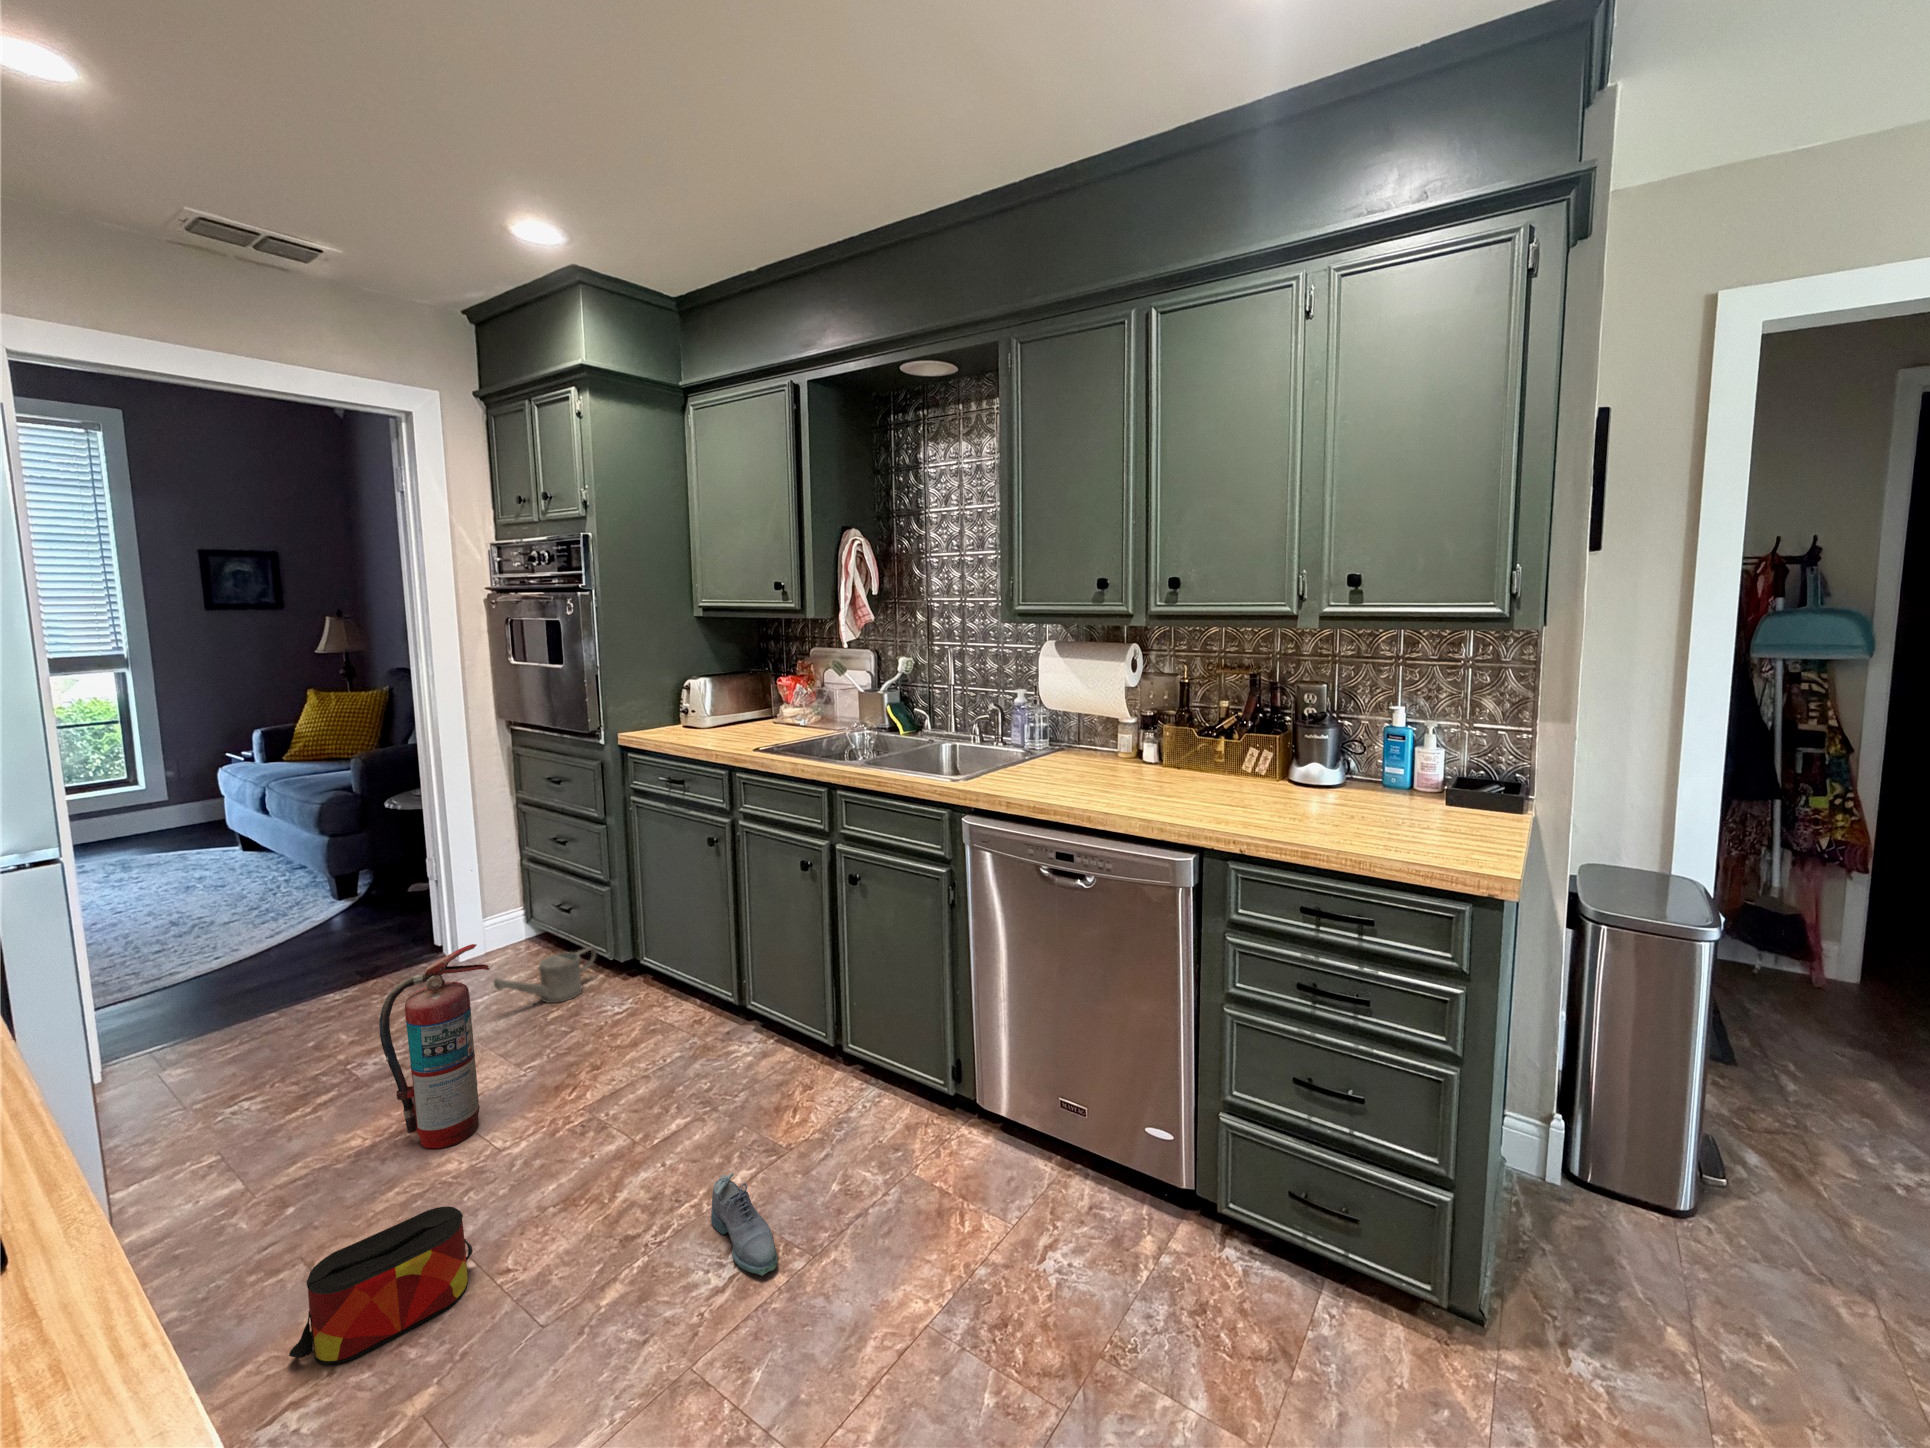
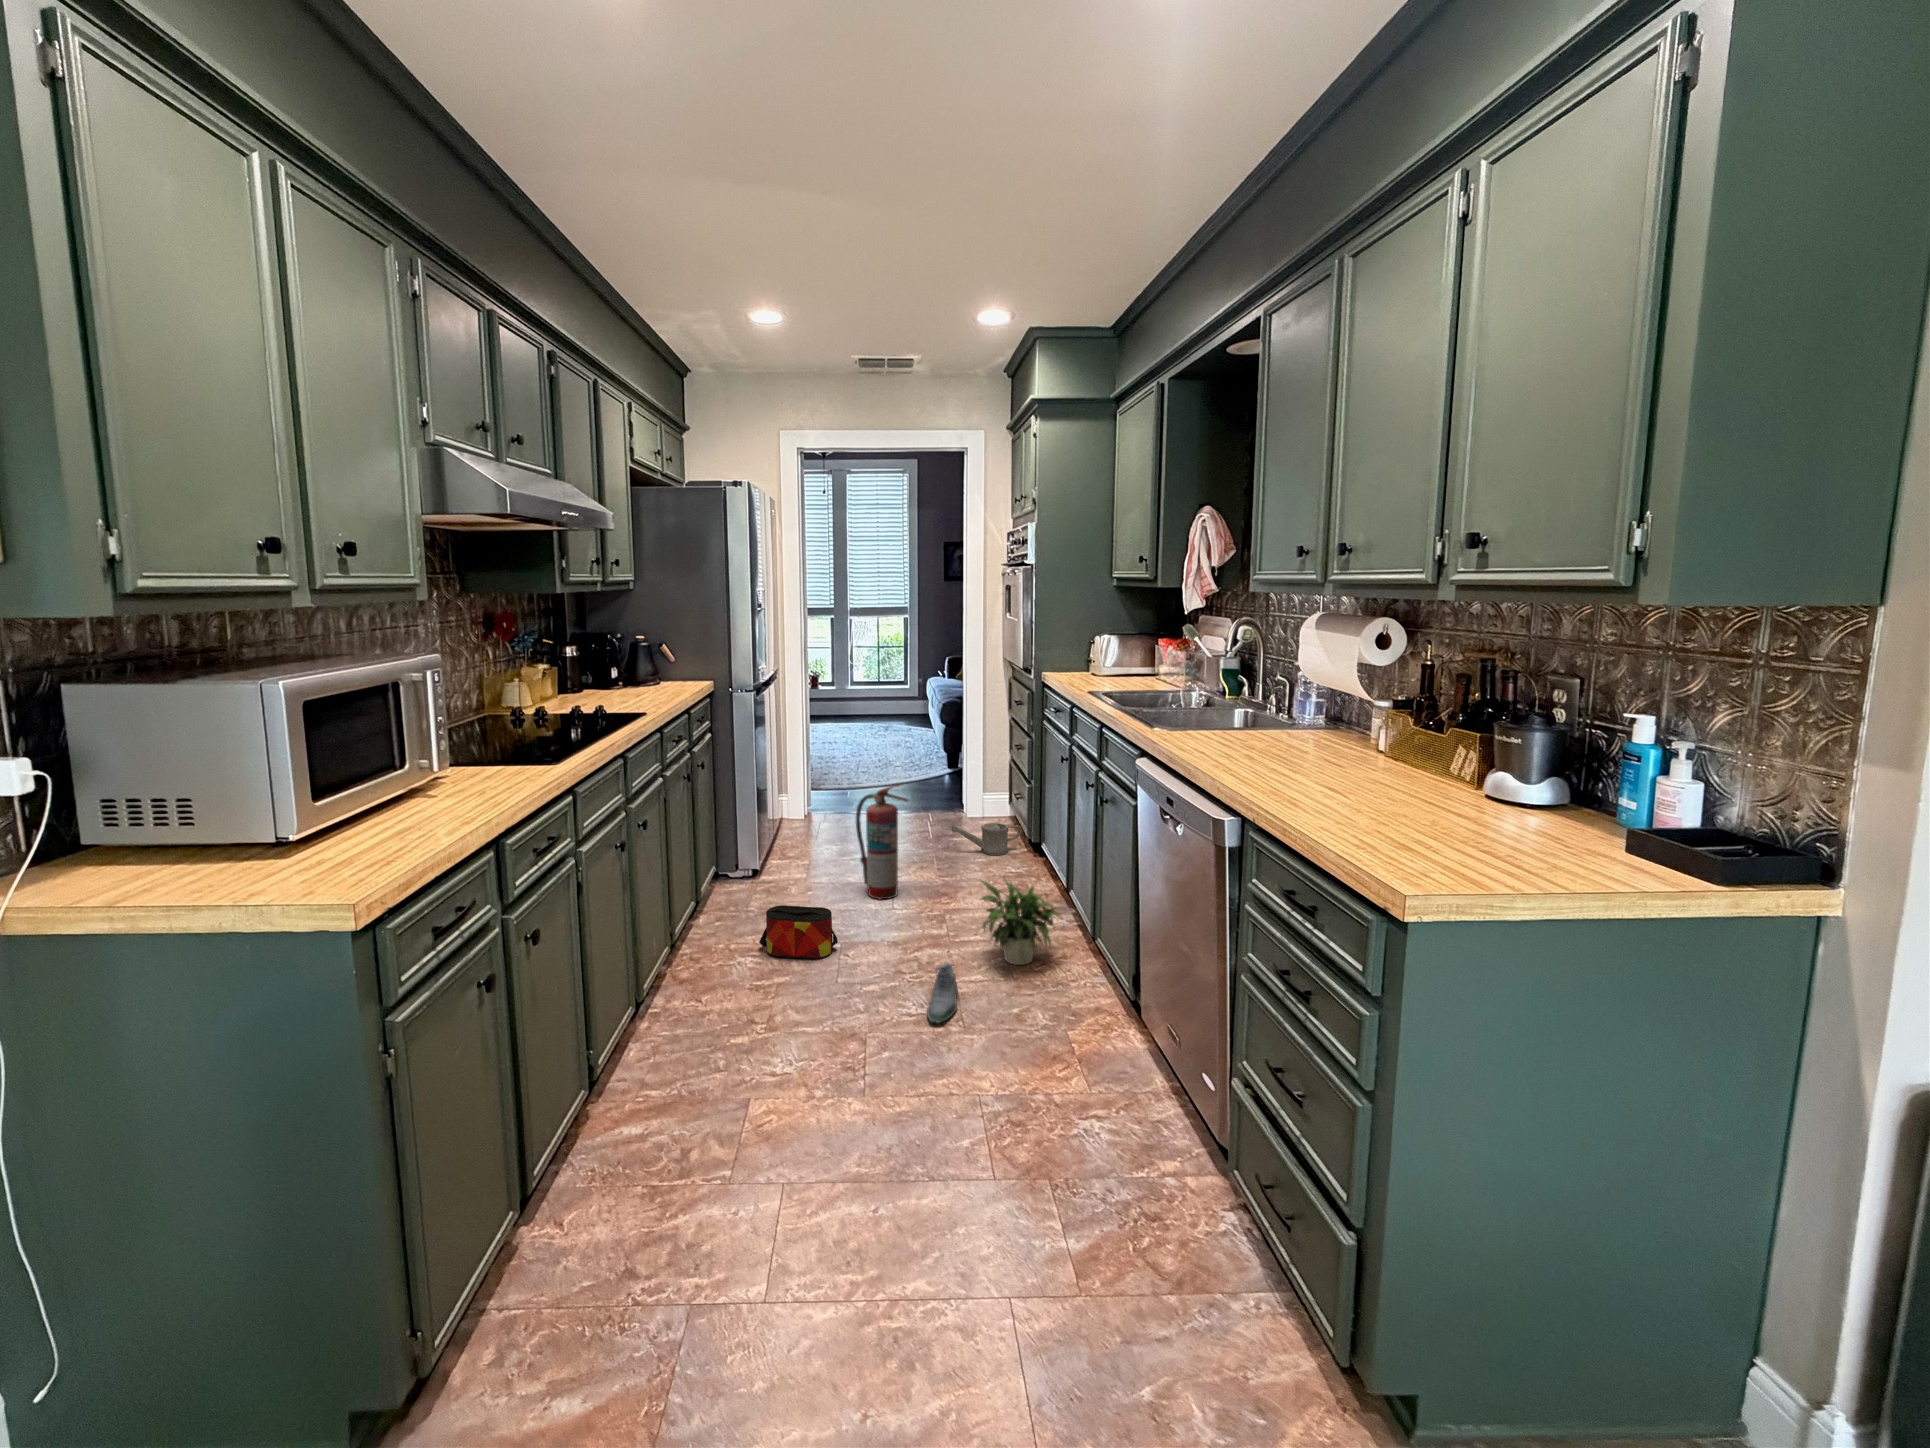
potted plant: none [667,1014,822,1132] -> present [981,879,1060,965]

